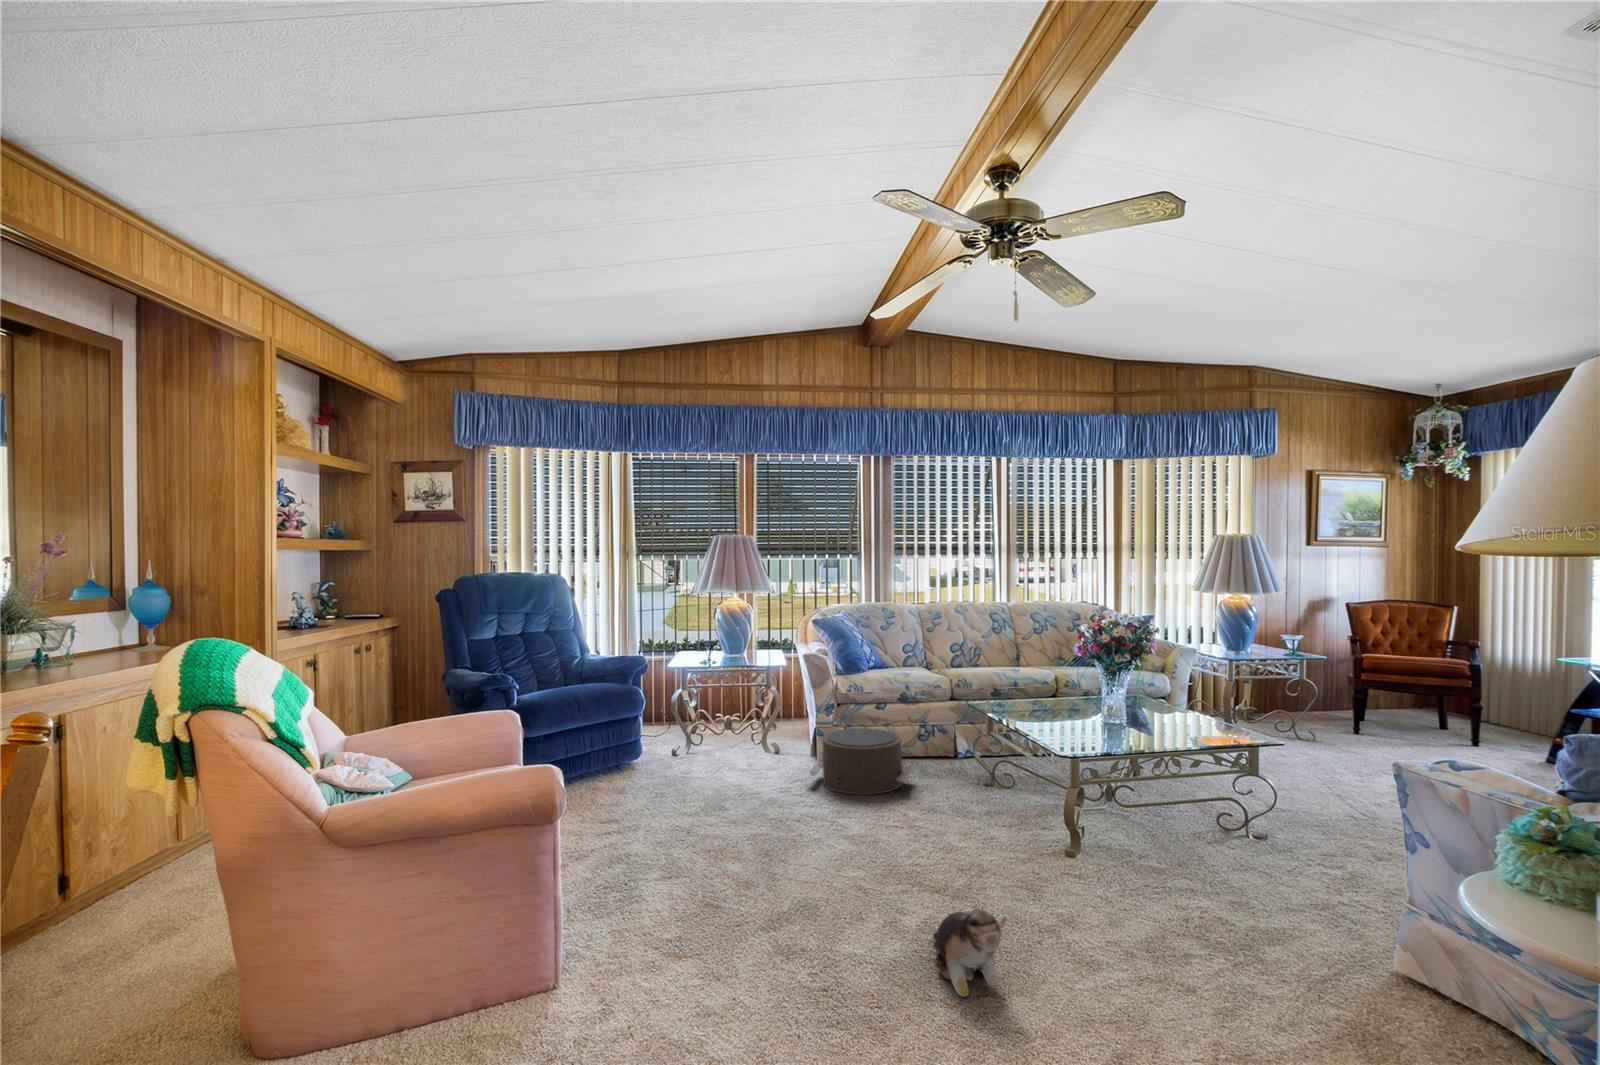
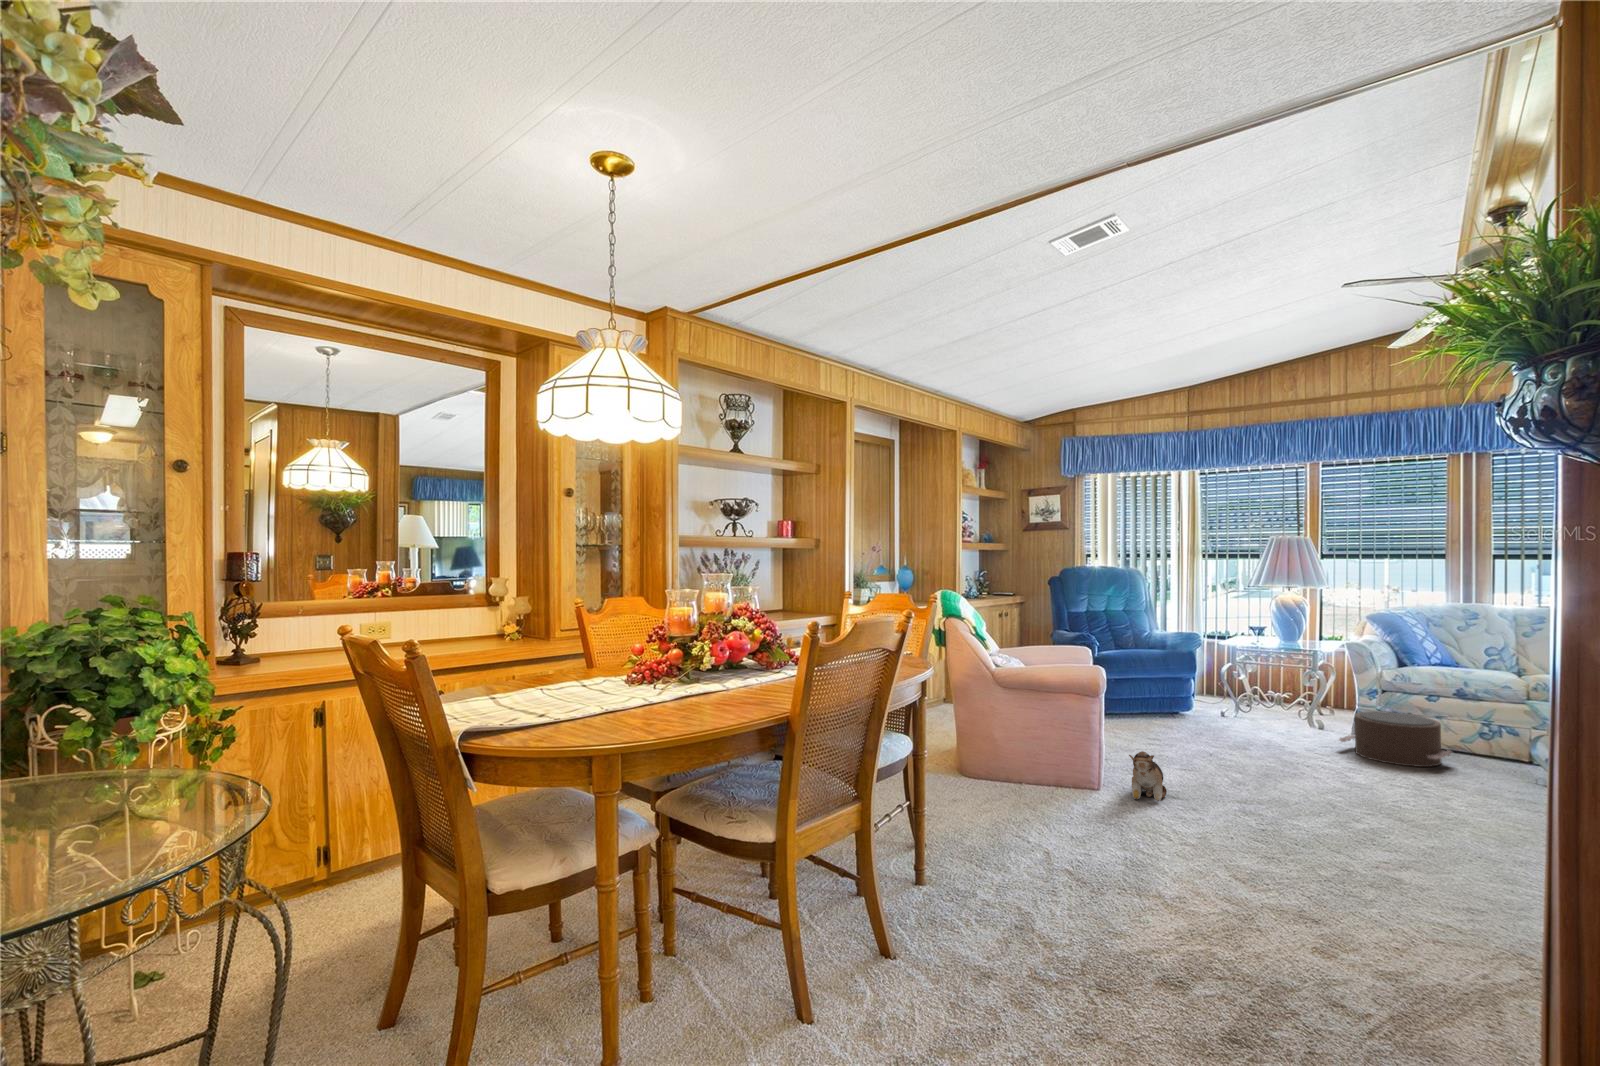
plush toy: present [933,909,1006,997] -> present [1129,751,1167,801]

